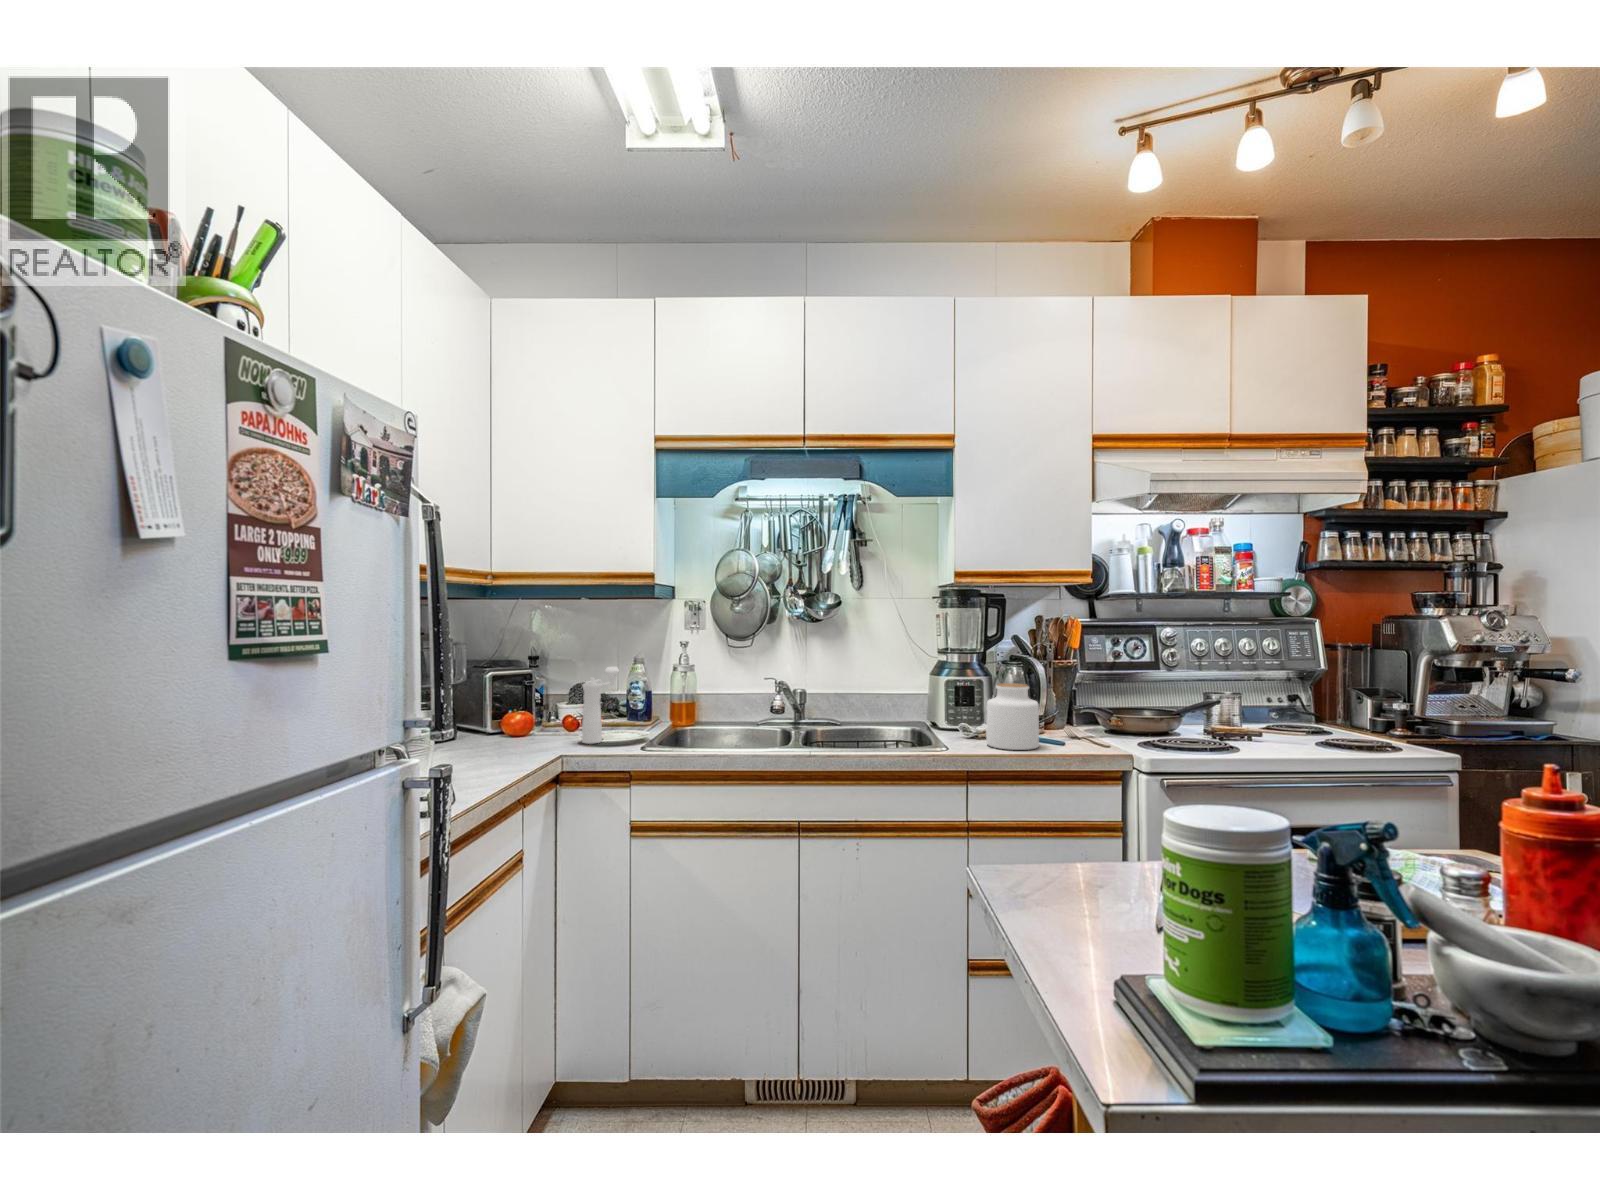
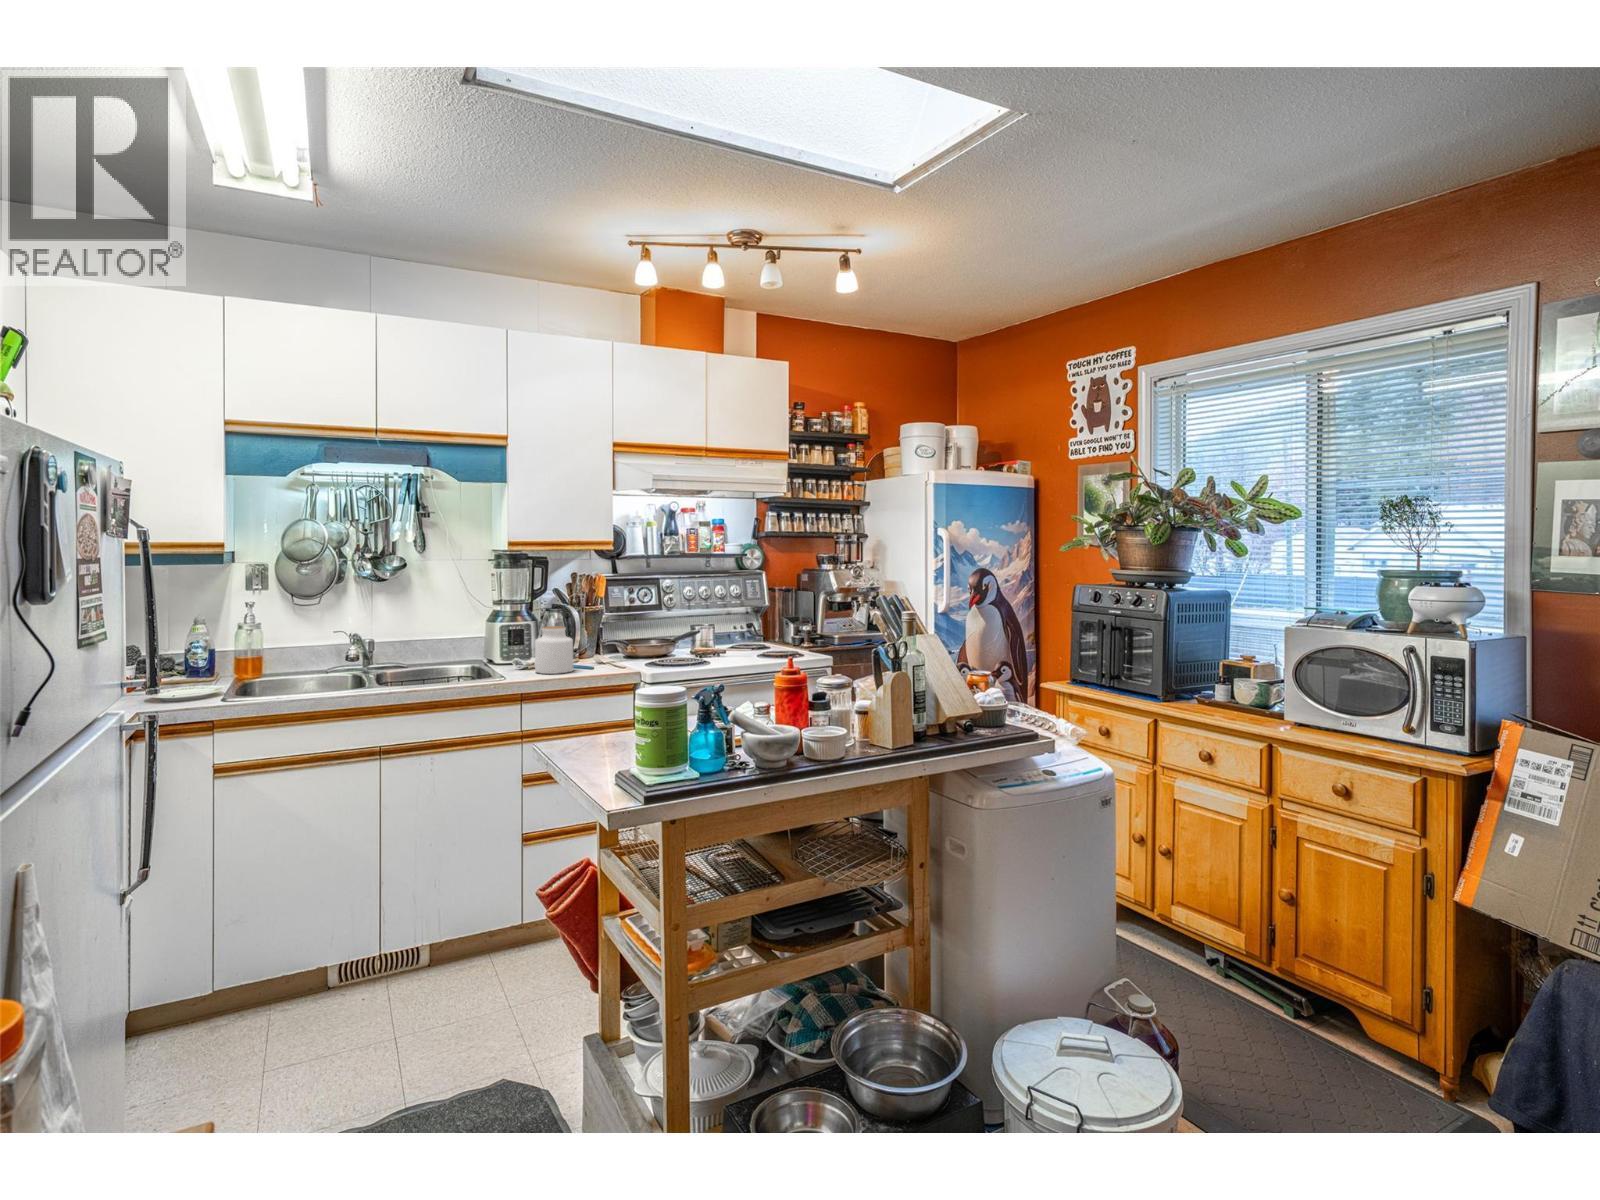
pepper mill: present [582,667,619,744] -> none [157,629,191,700]

